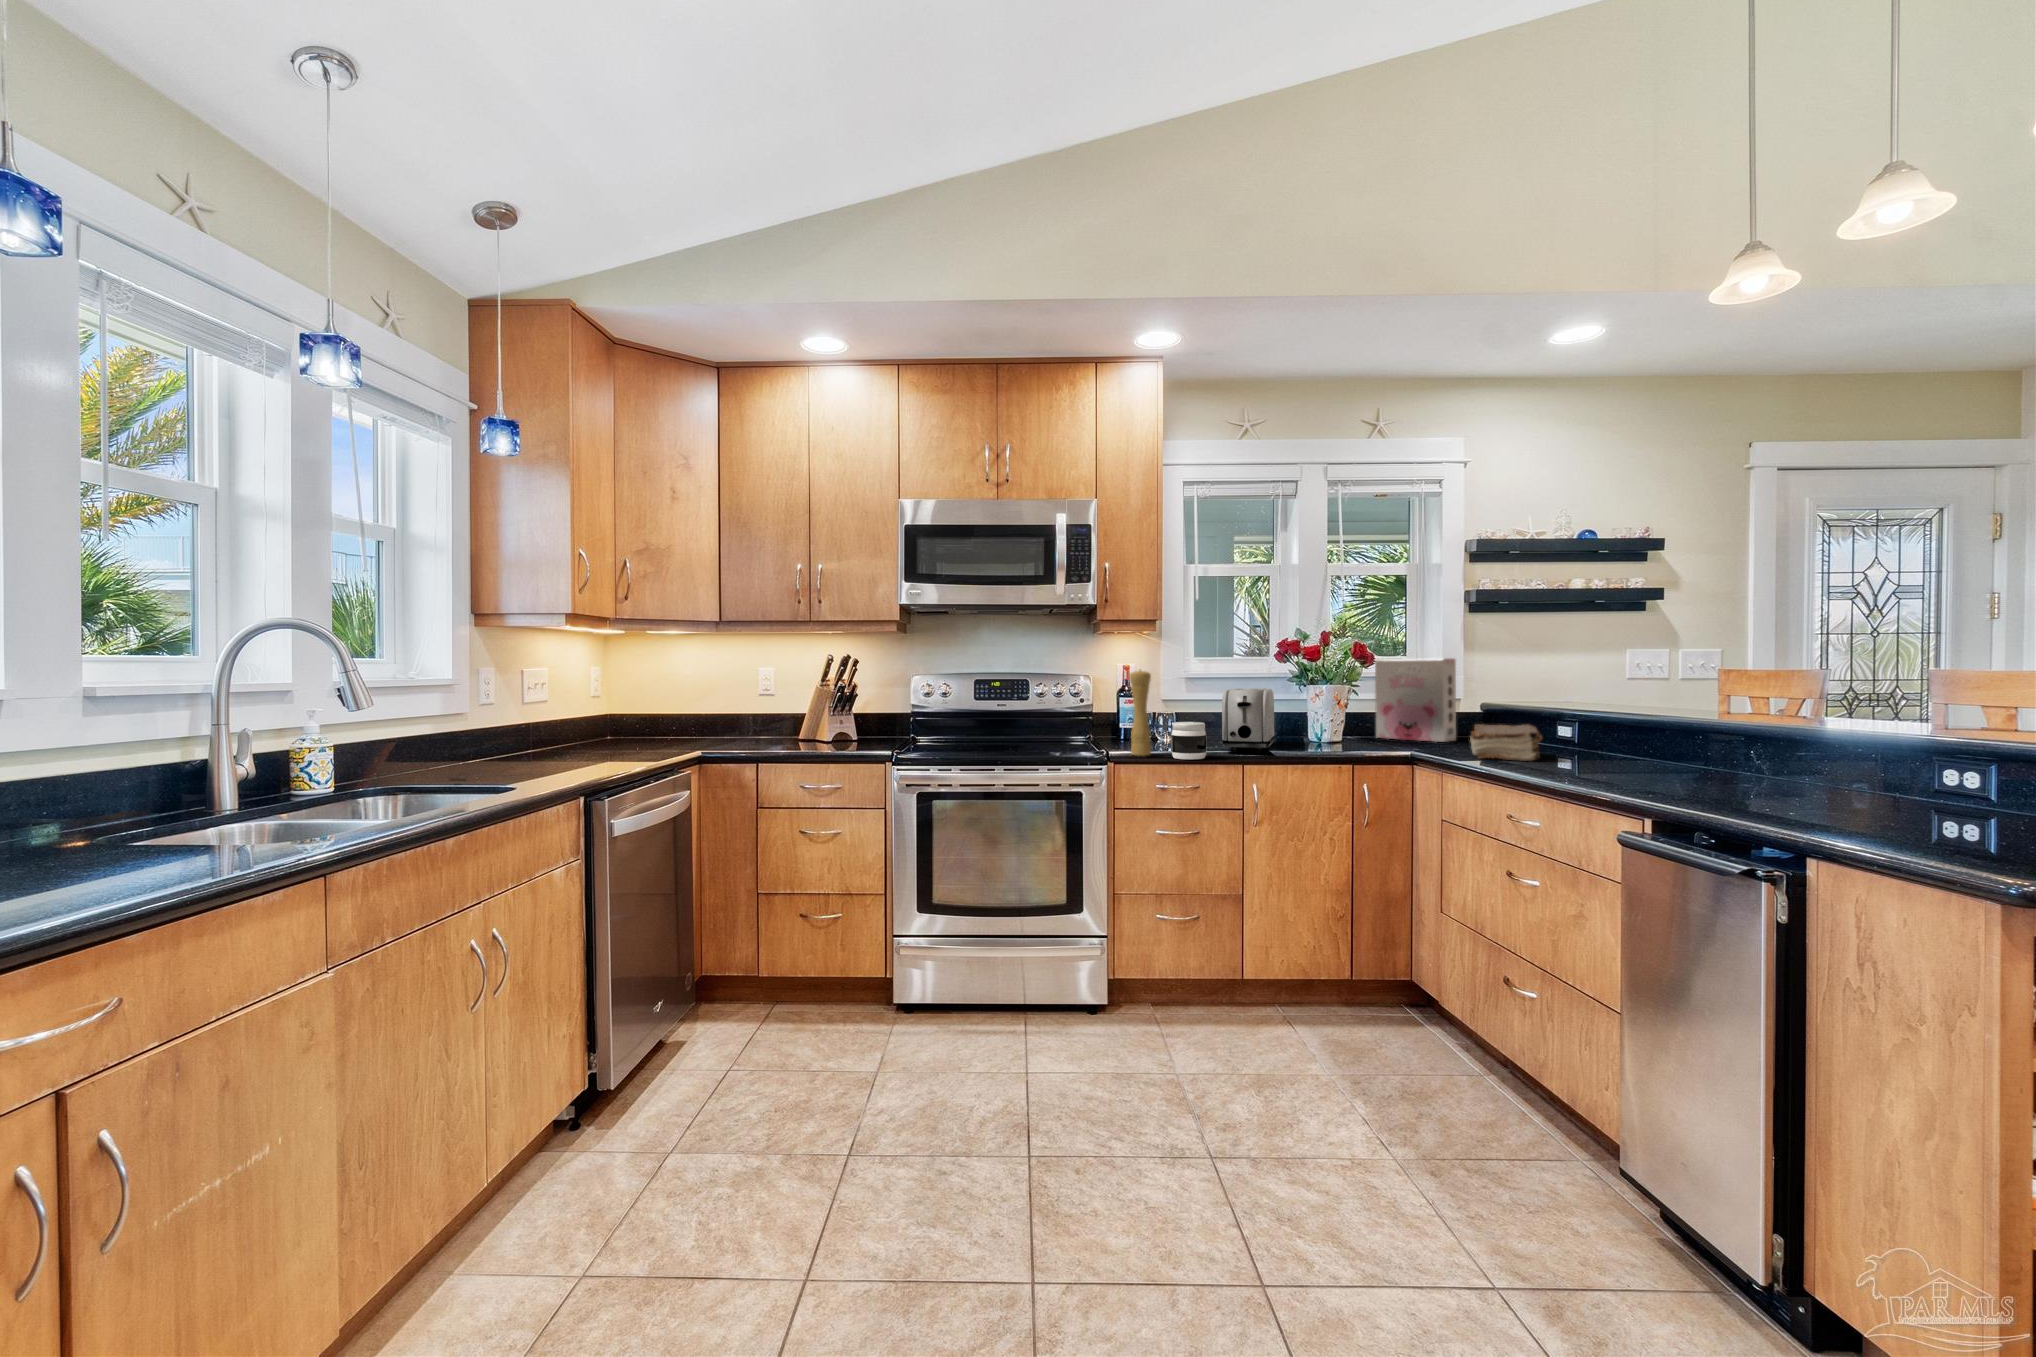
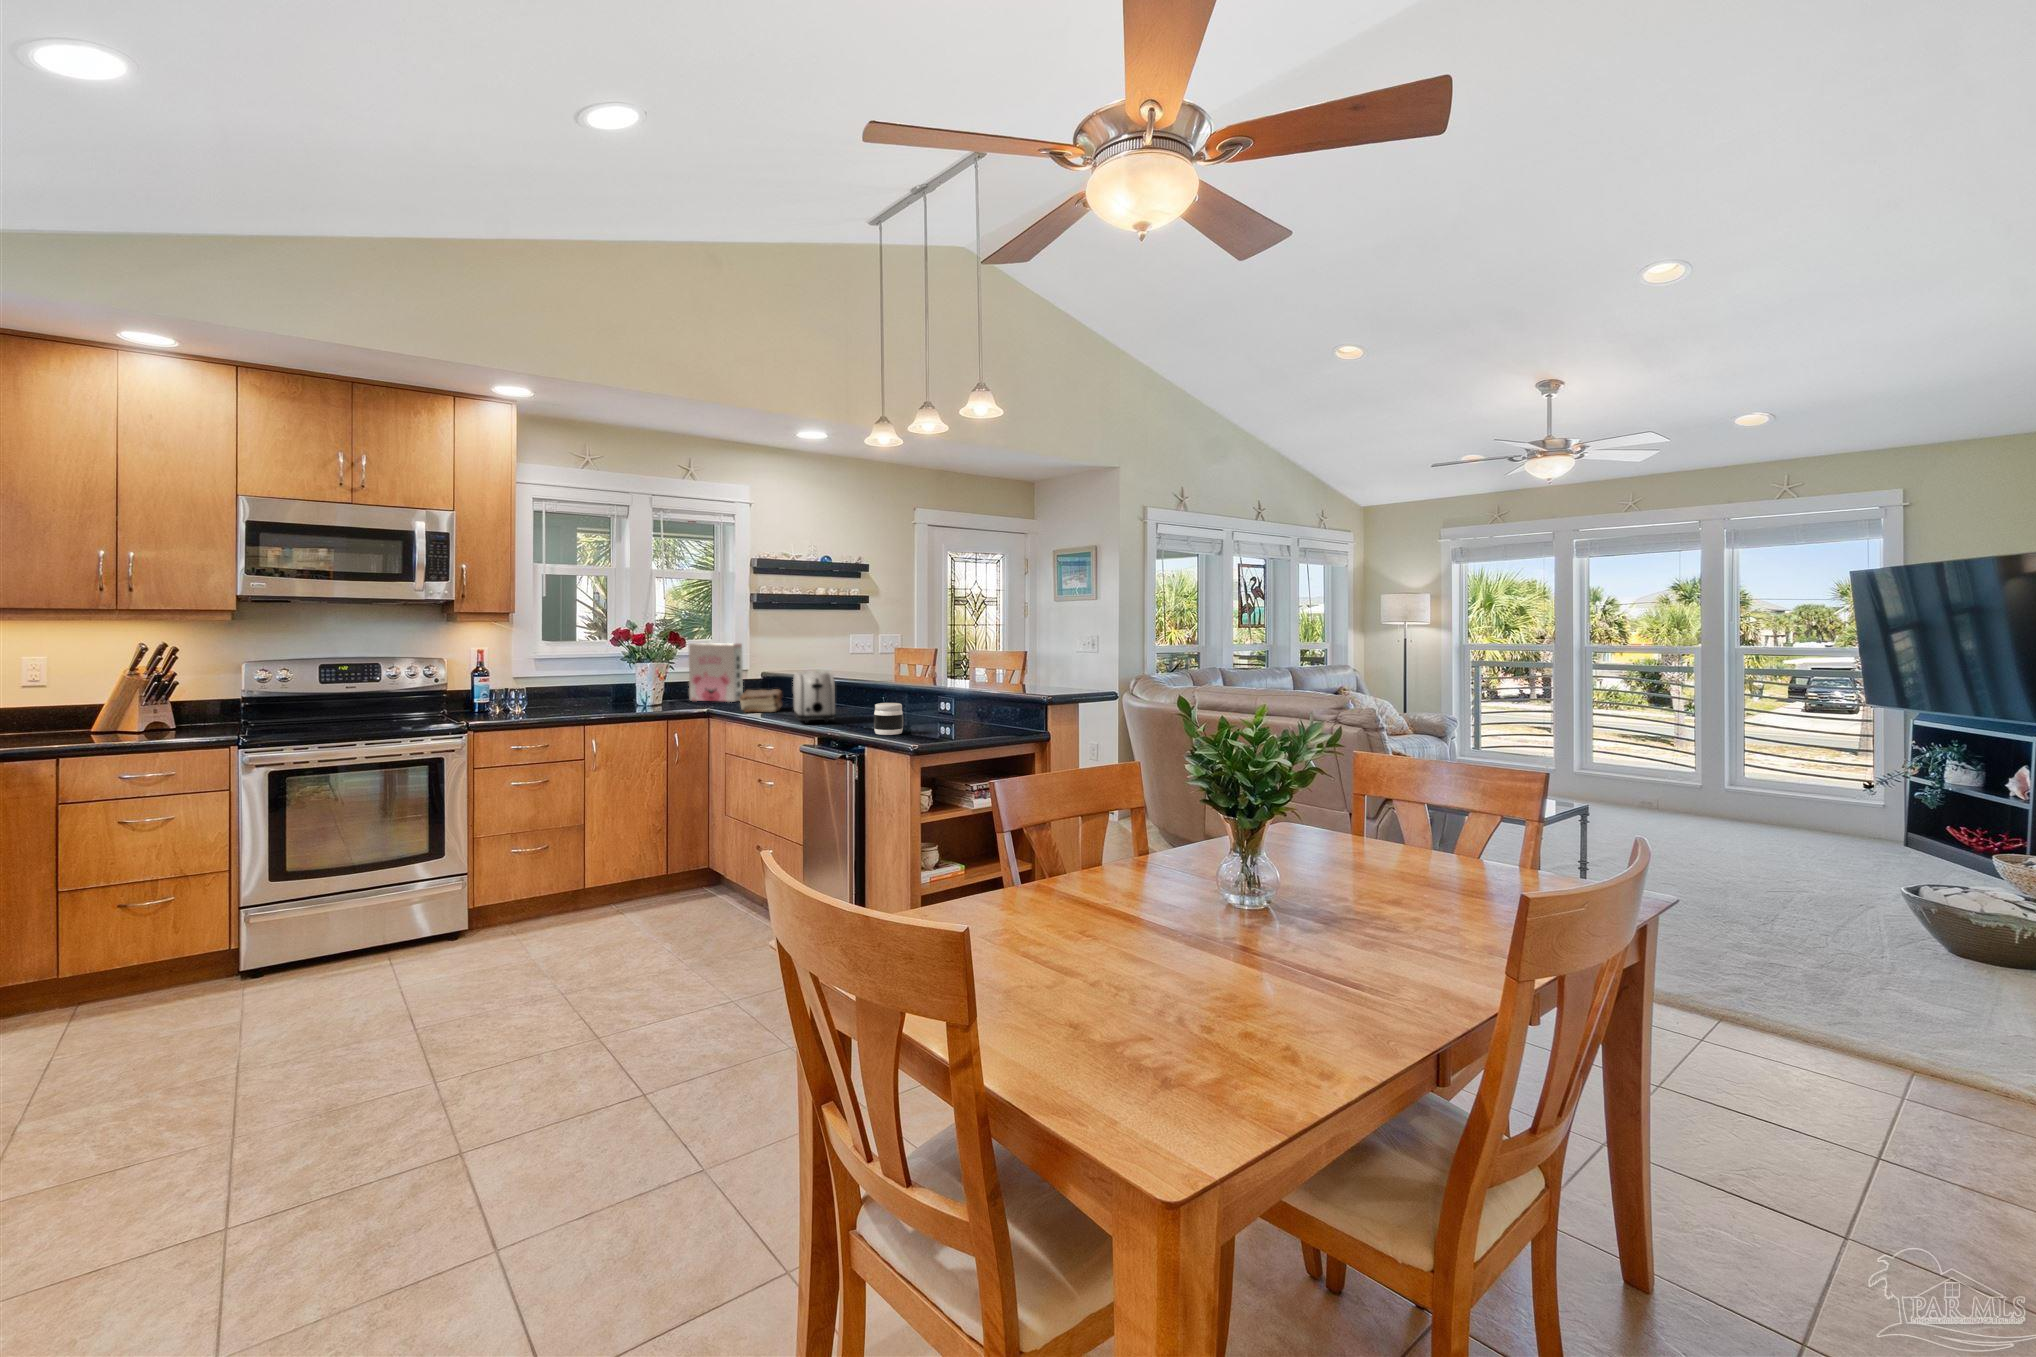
pepper mill: present [1129,670,1151,756] -> none [487,657,507,724]
toaster: present [1222,688,1274,753] -> present [793,671,835,724]
jar: present [1171,722,1207,759] -> present [874,703,903,735]

